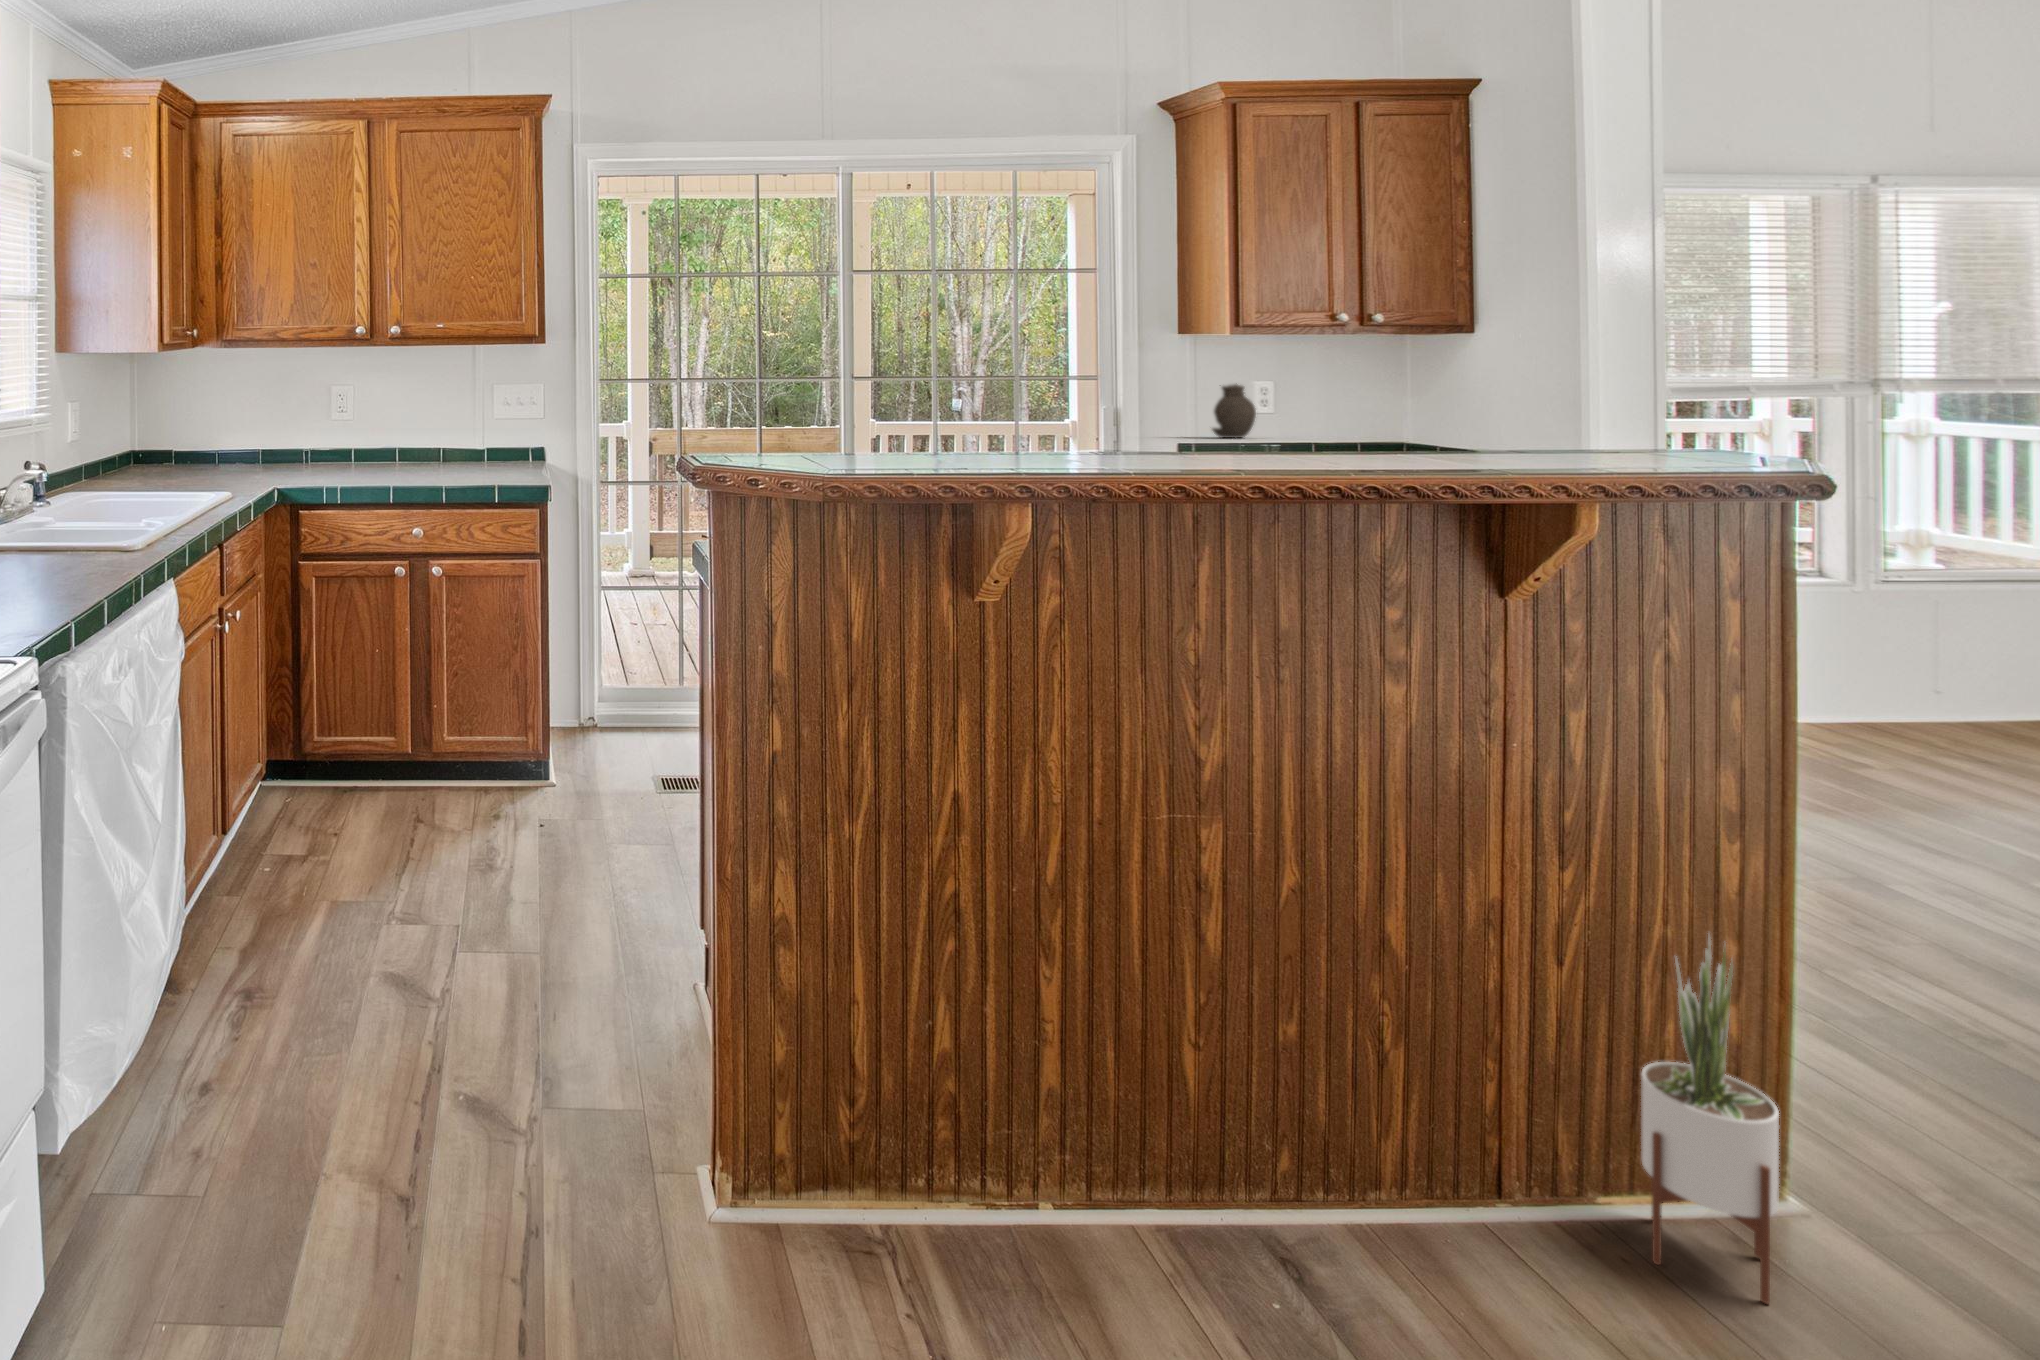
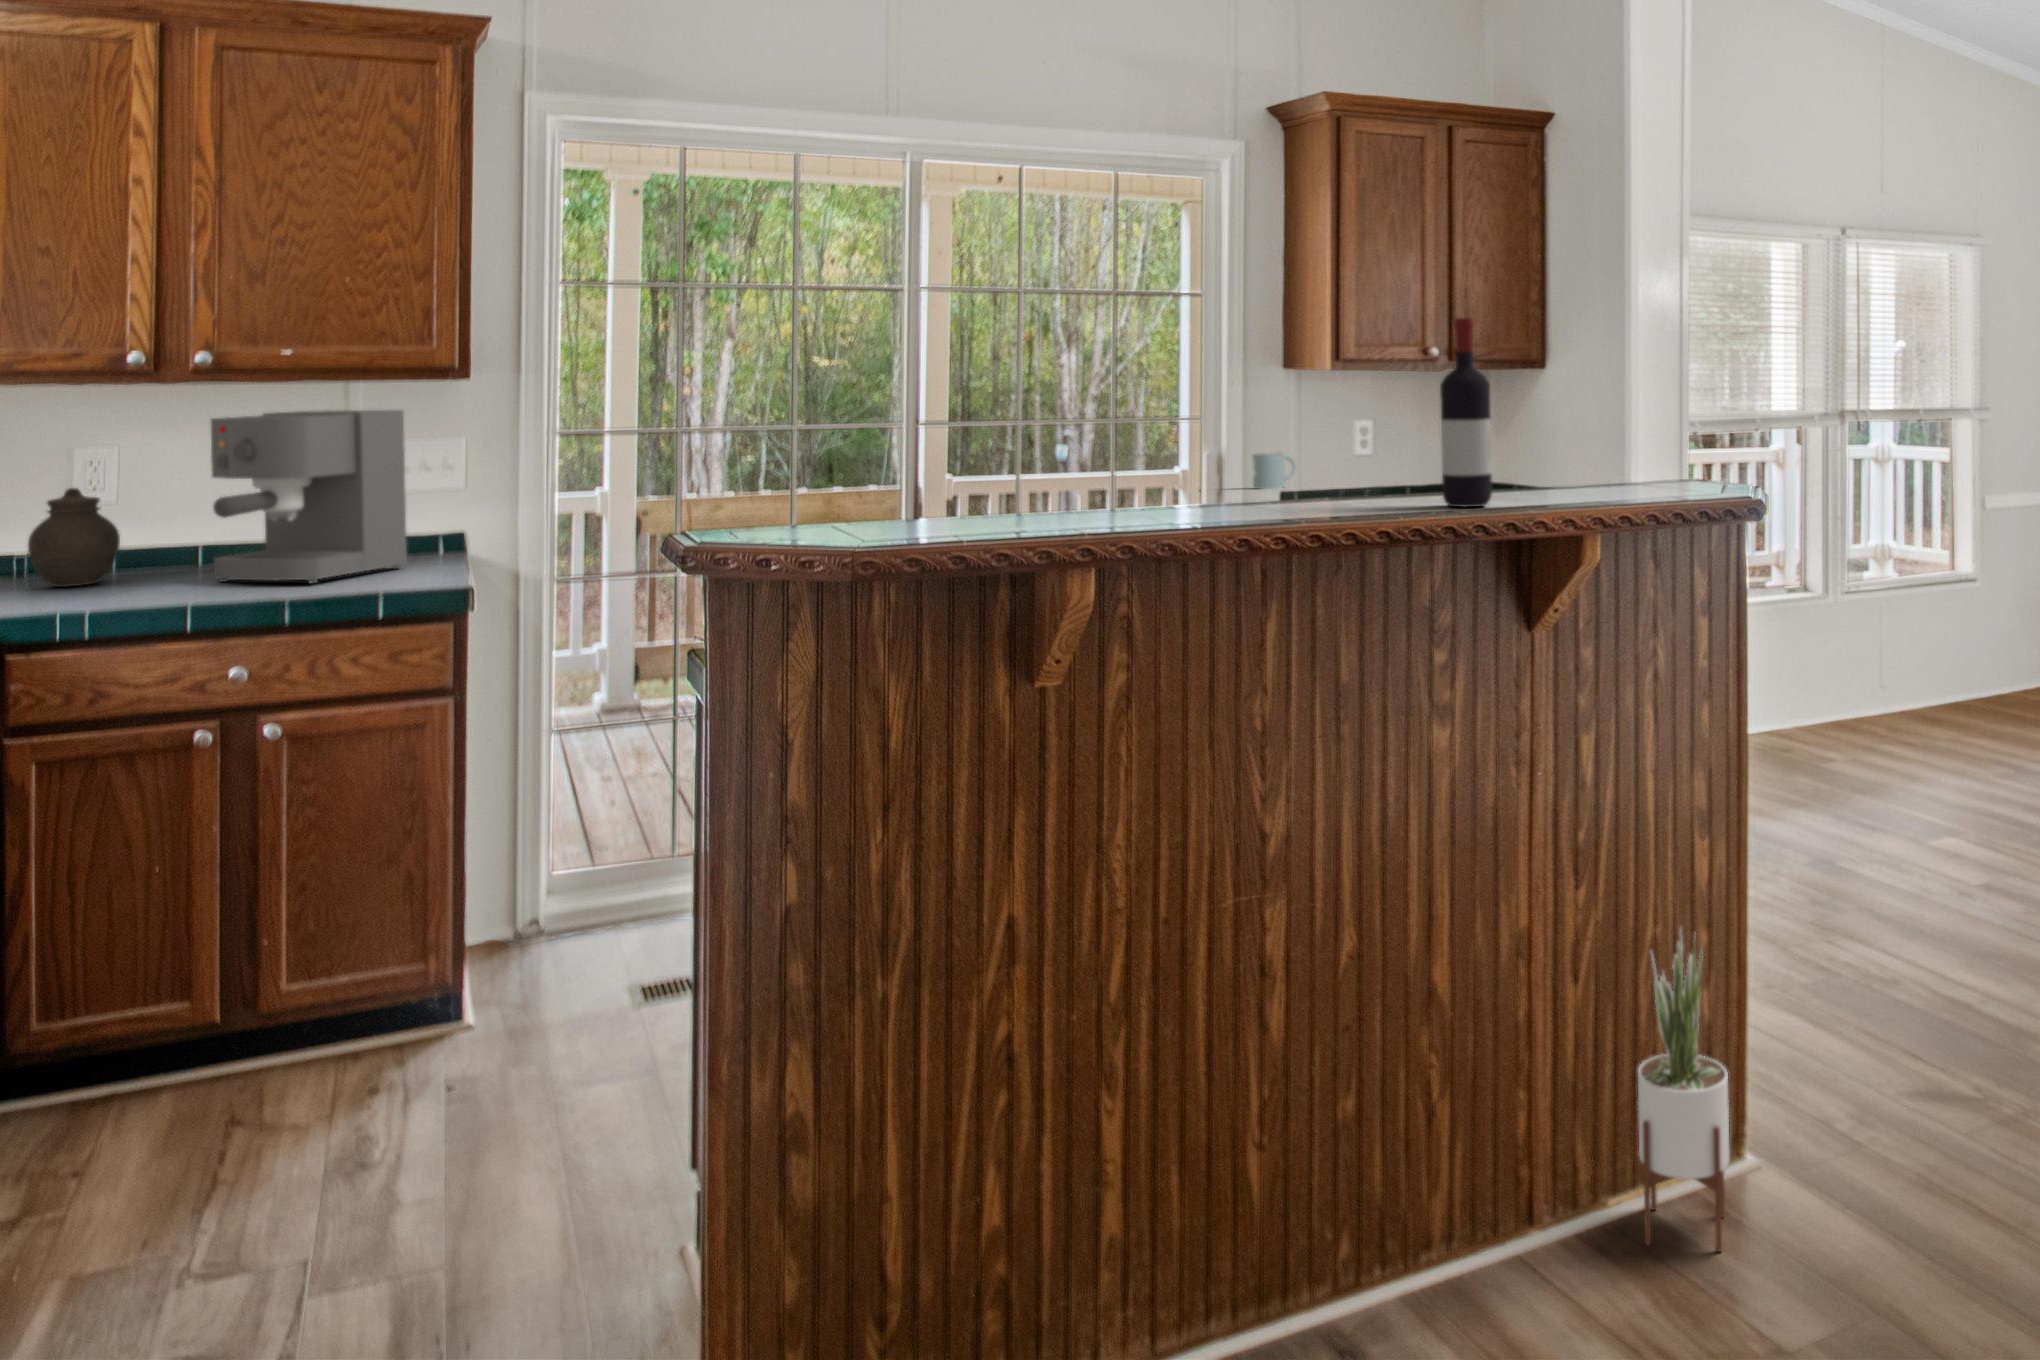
wine bottle: none [1400,267,1464,462] -> present [1440,318,1492,507]
coffee maker: none [401,365,510,479] -> present [211,410,407,583]
jar: present [1213,384,1256,438] -> present [28,488,120,587]
mug: none [1129,410,1169,441] -> present [1253,453,1296,489]

